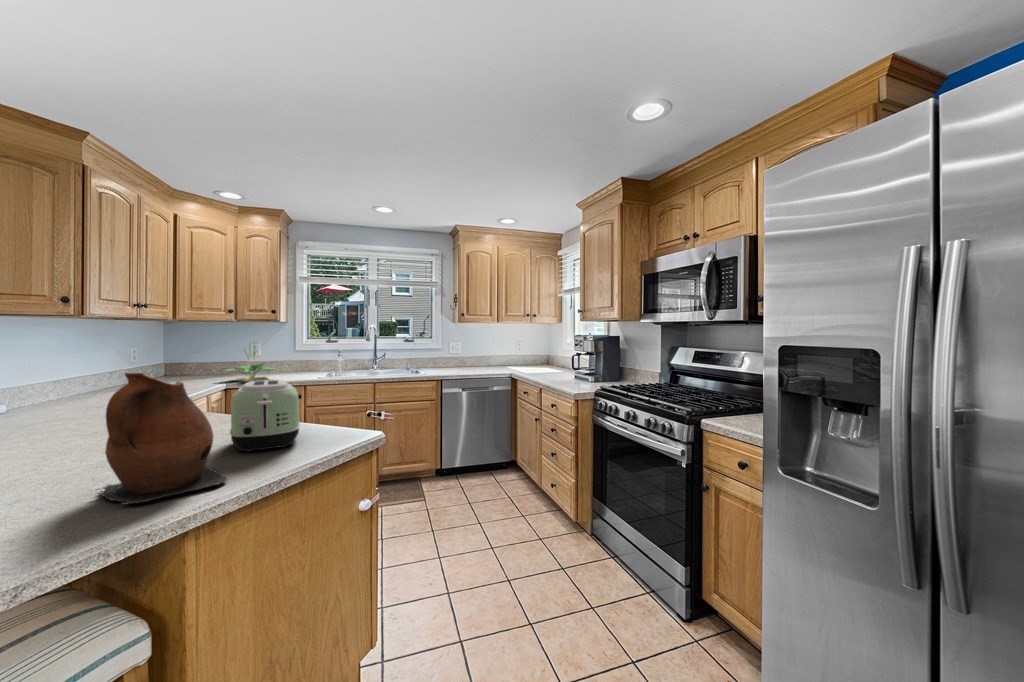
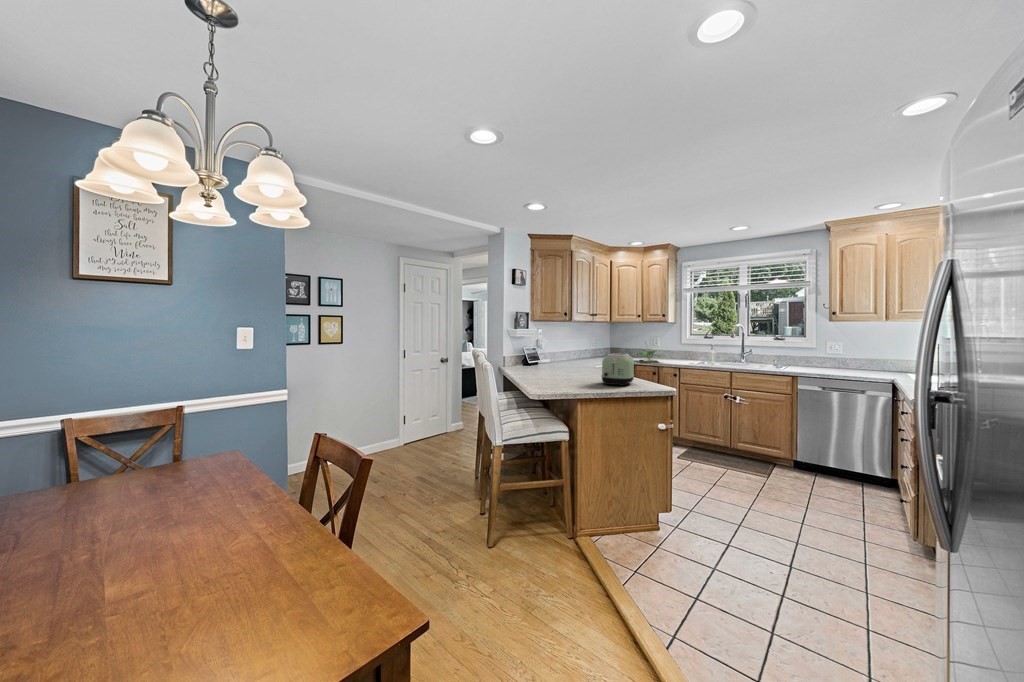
ceramic pitcher: present [99,373,228,505] -> none [553,343,591,391]

